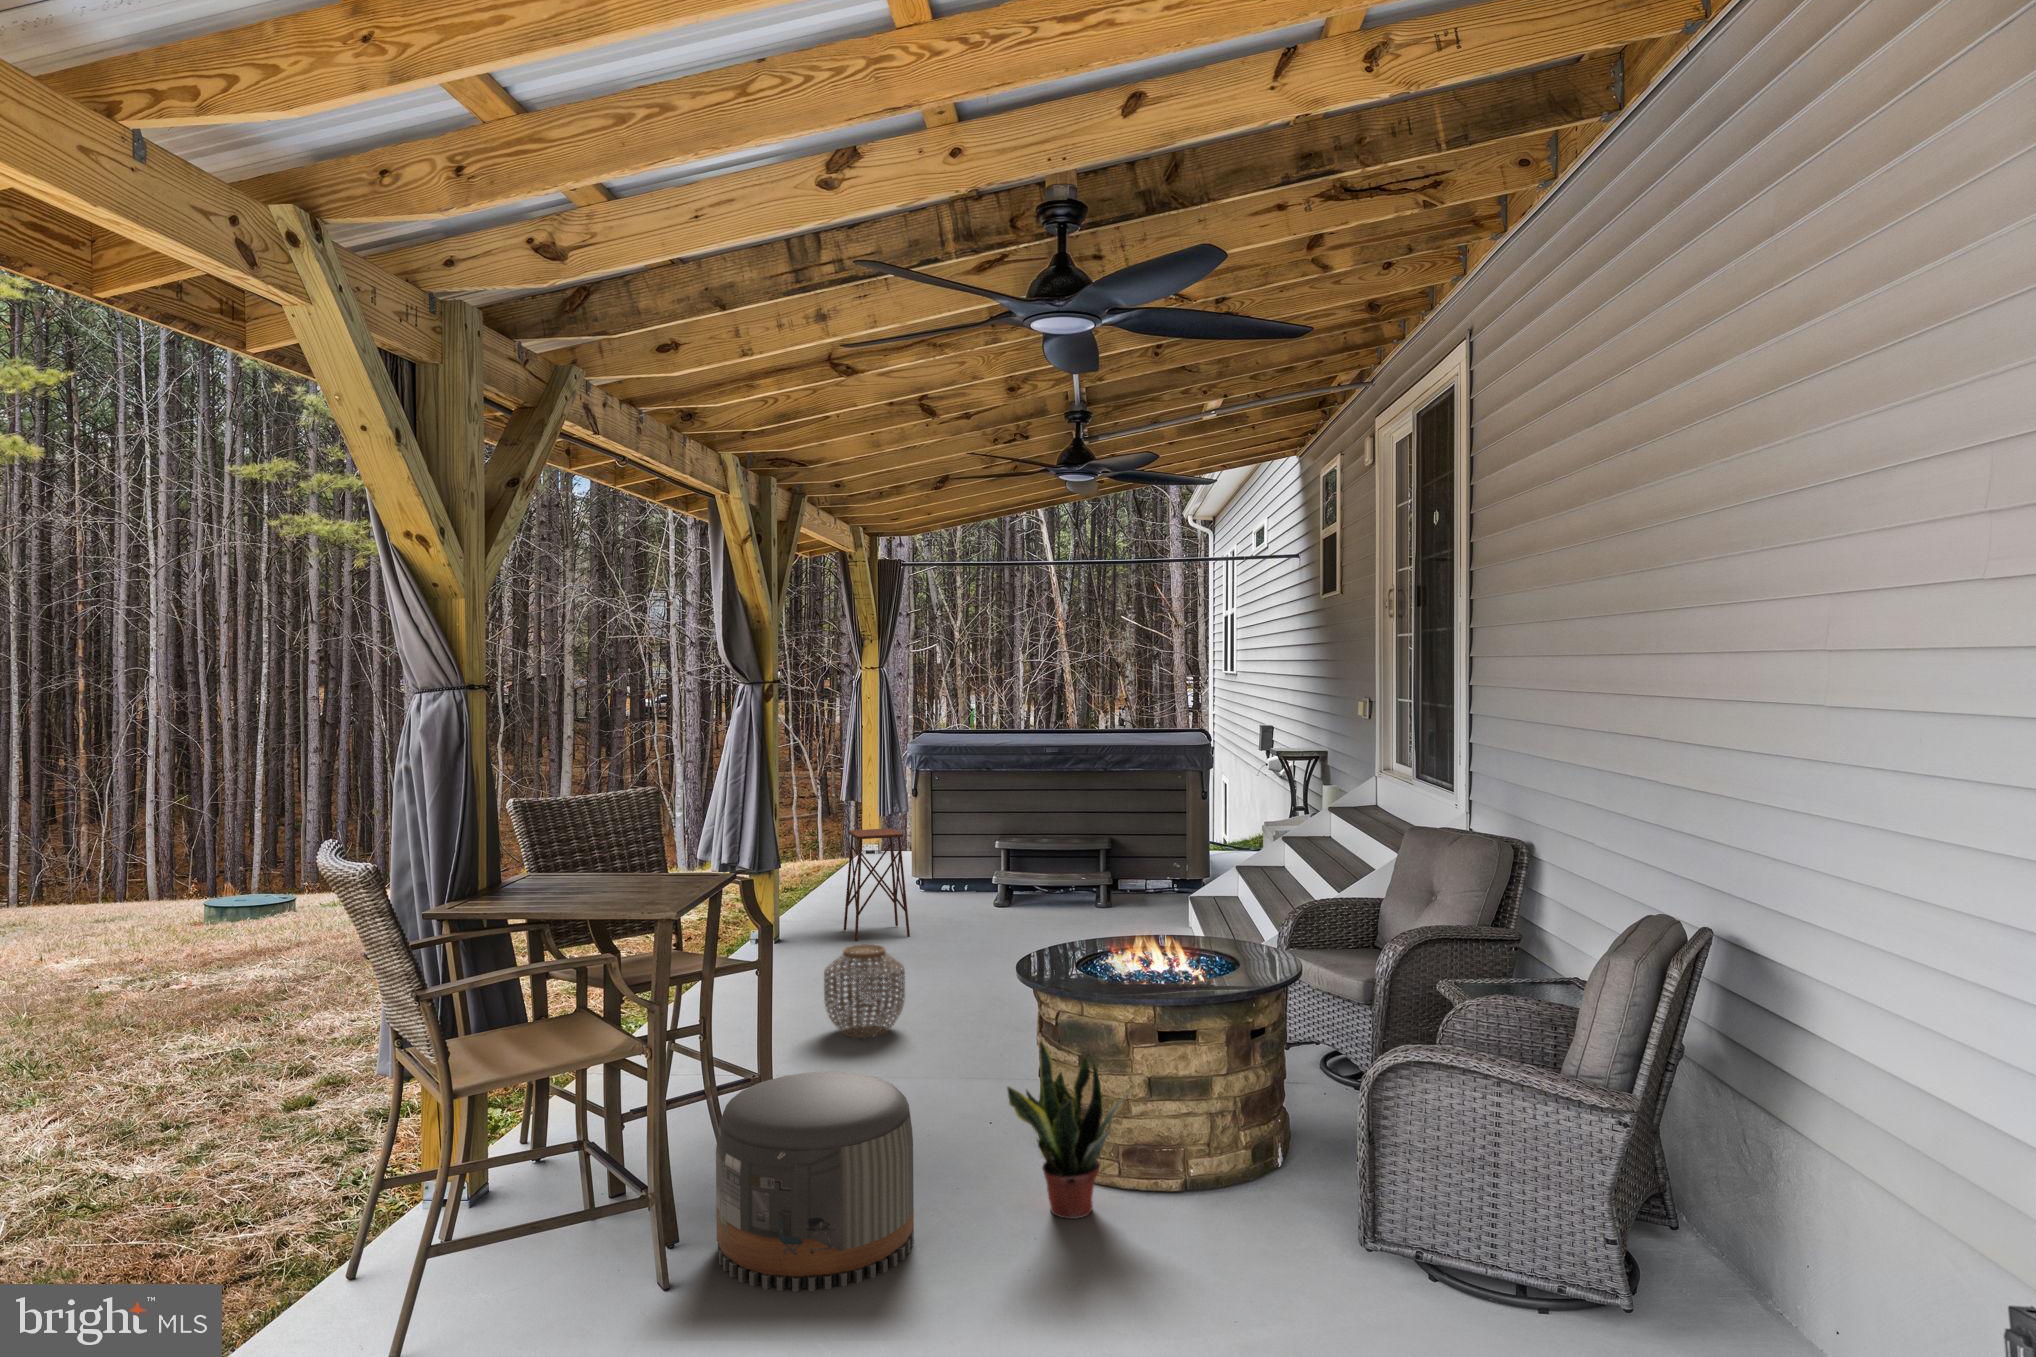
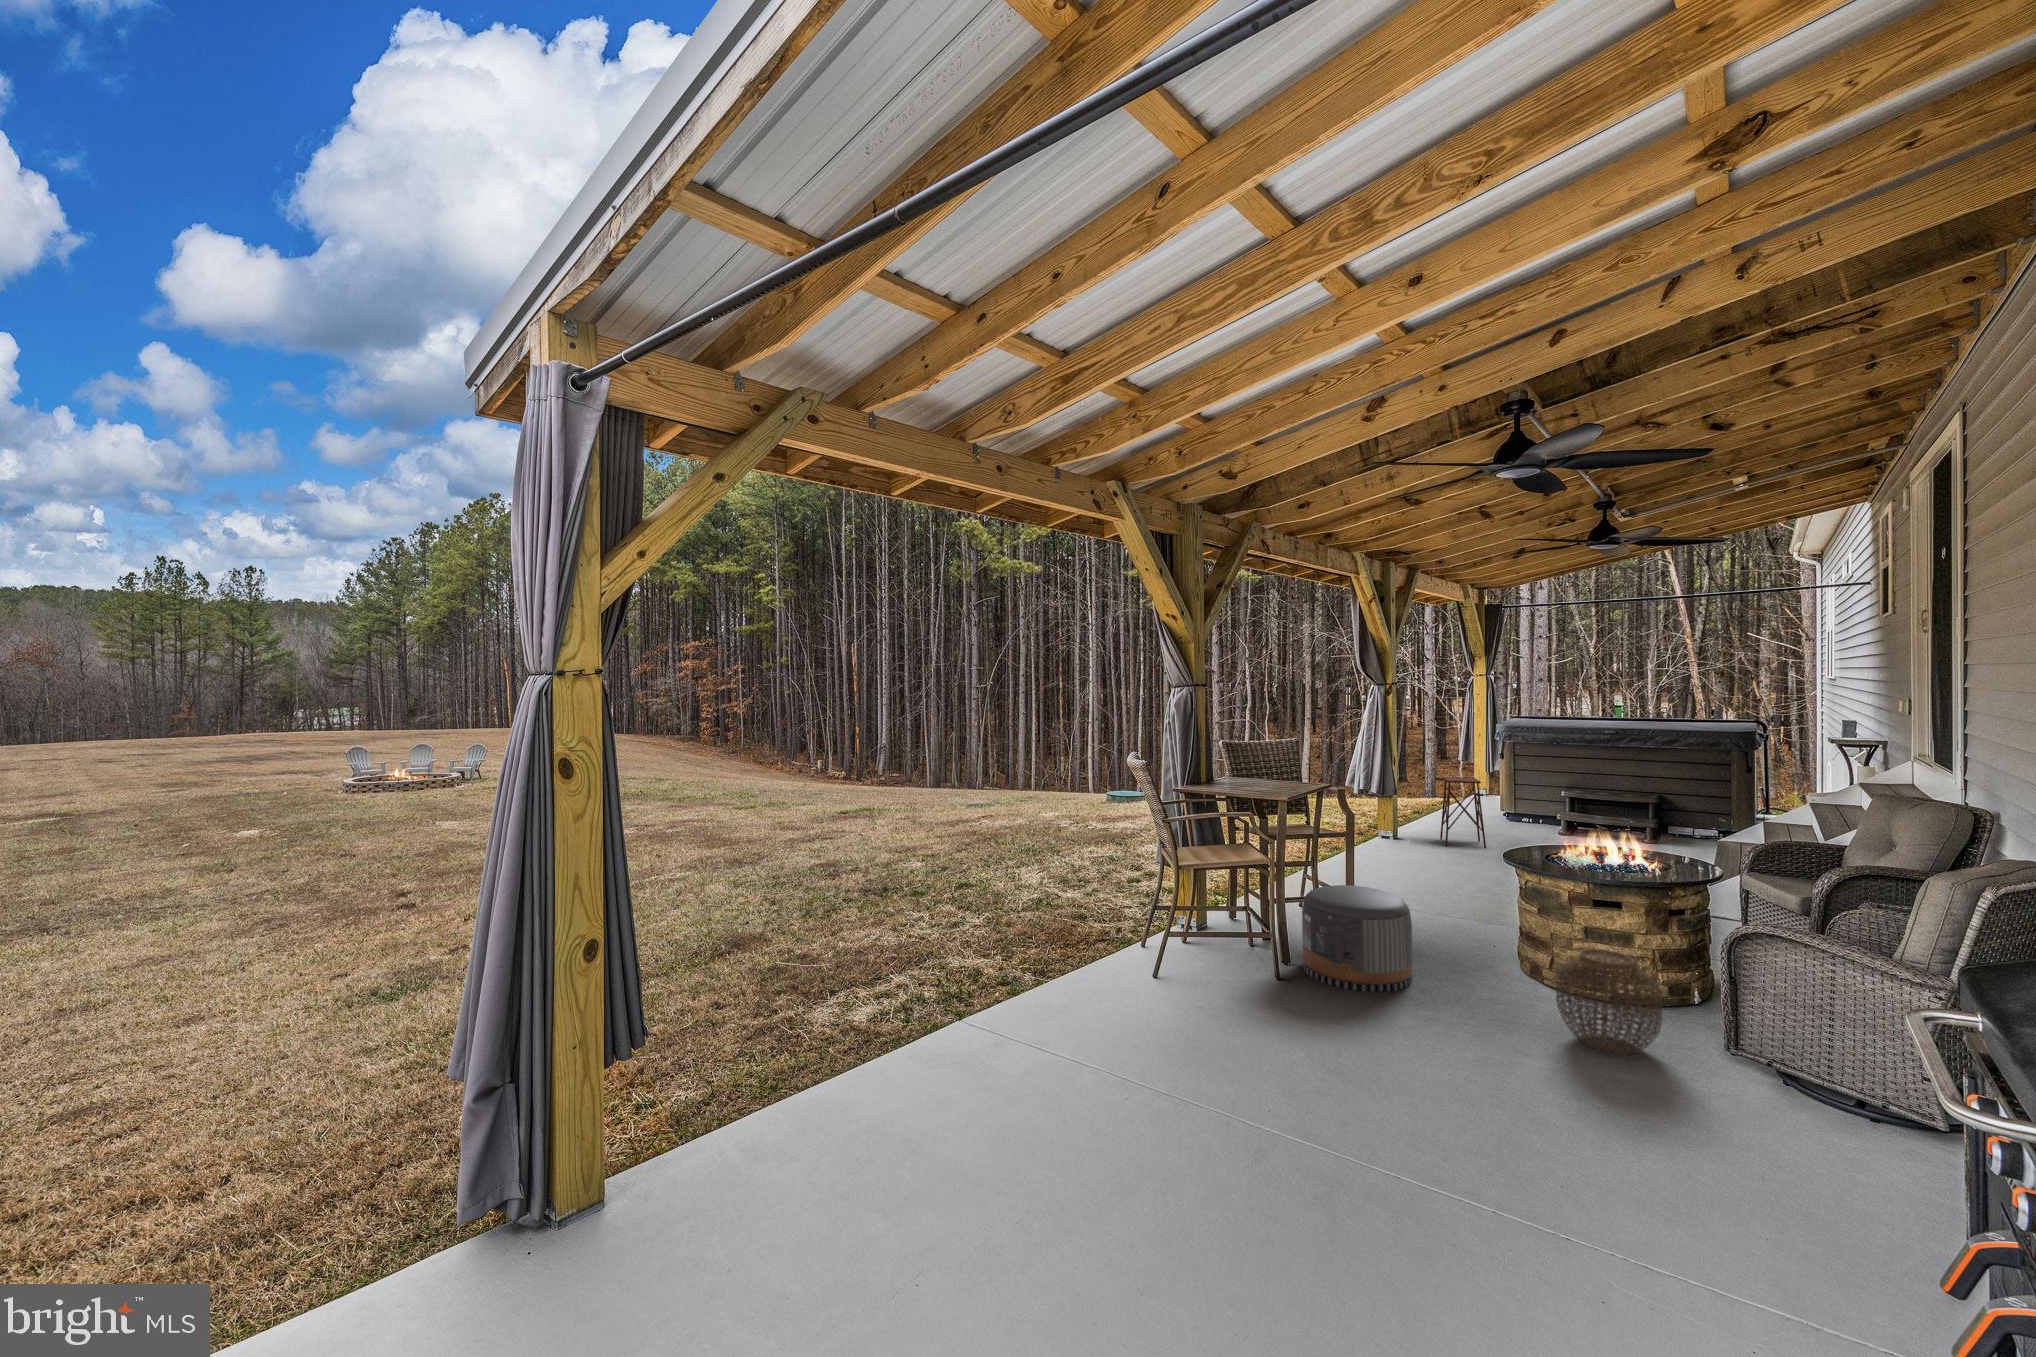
woven basket: present [824,944,905,1038] -> present [1556,949,1662,1055]
potted plant: present [1007,1041,1127,1219] -> none [1471,890,1562,998]

